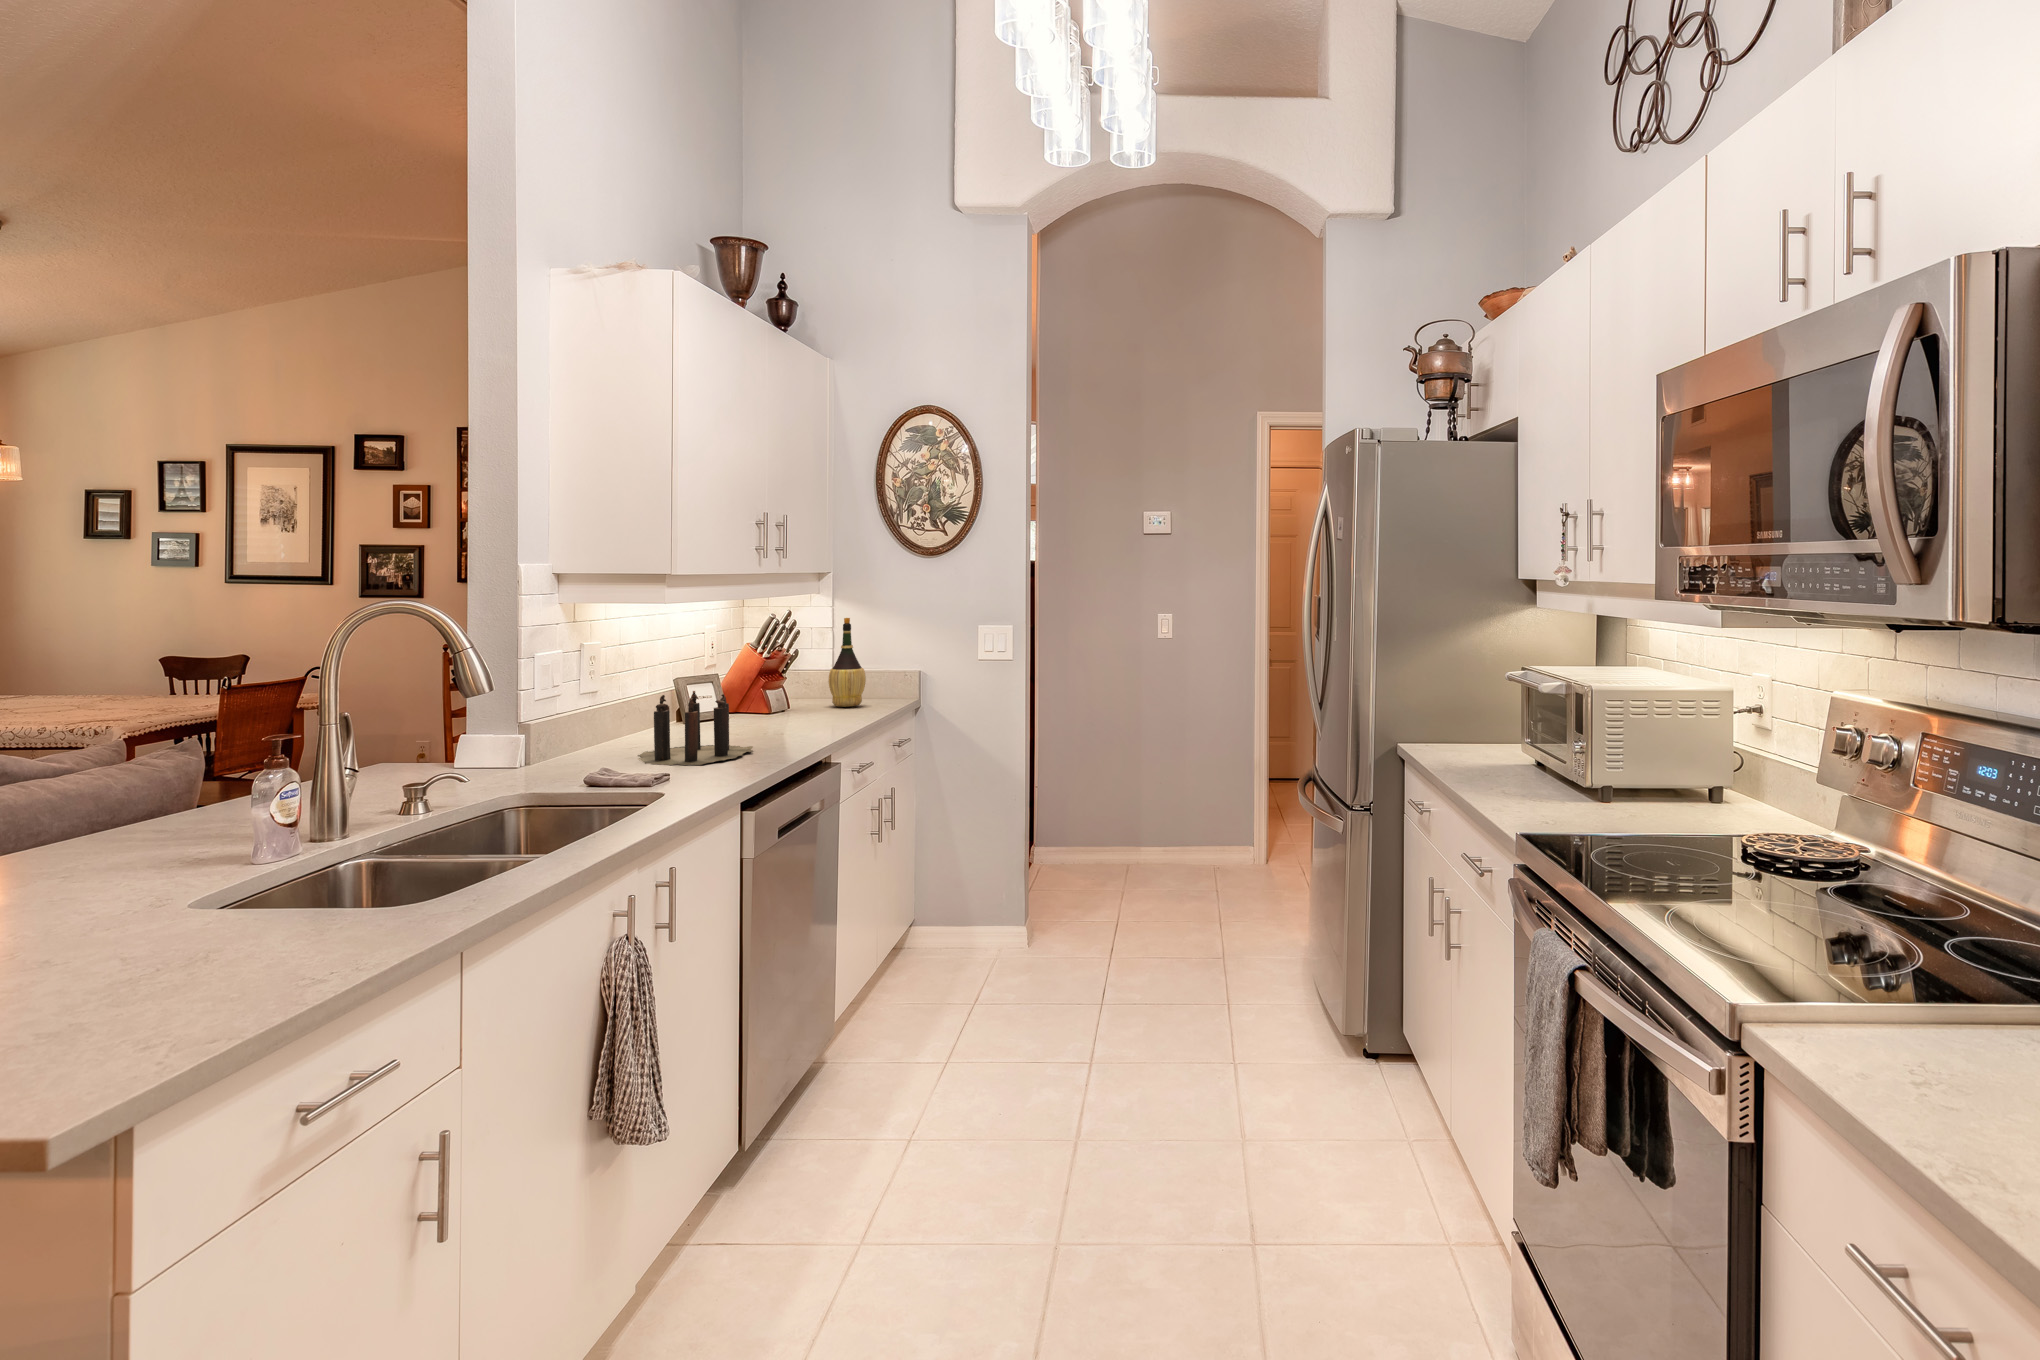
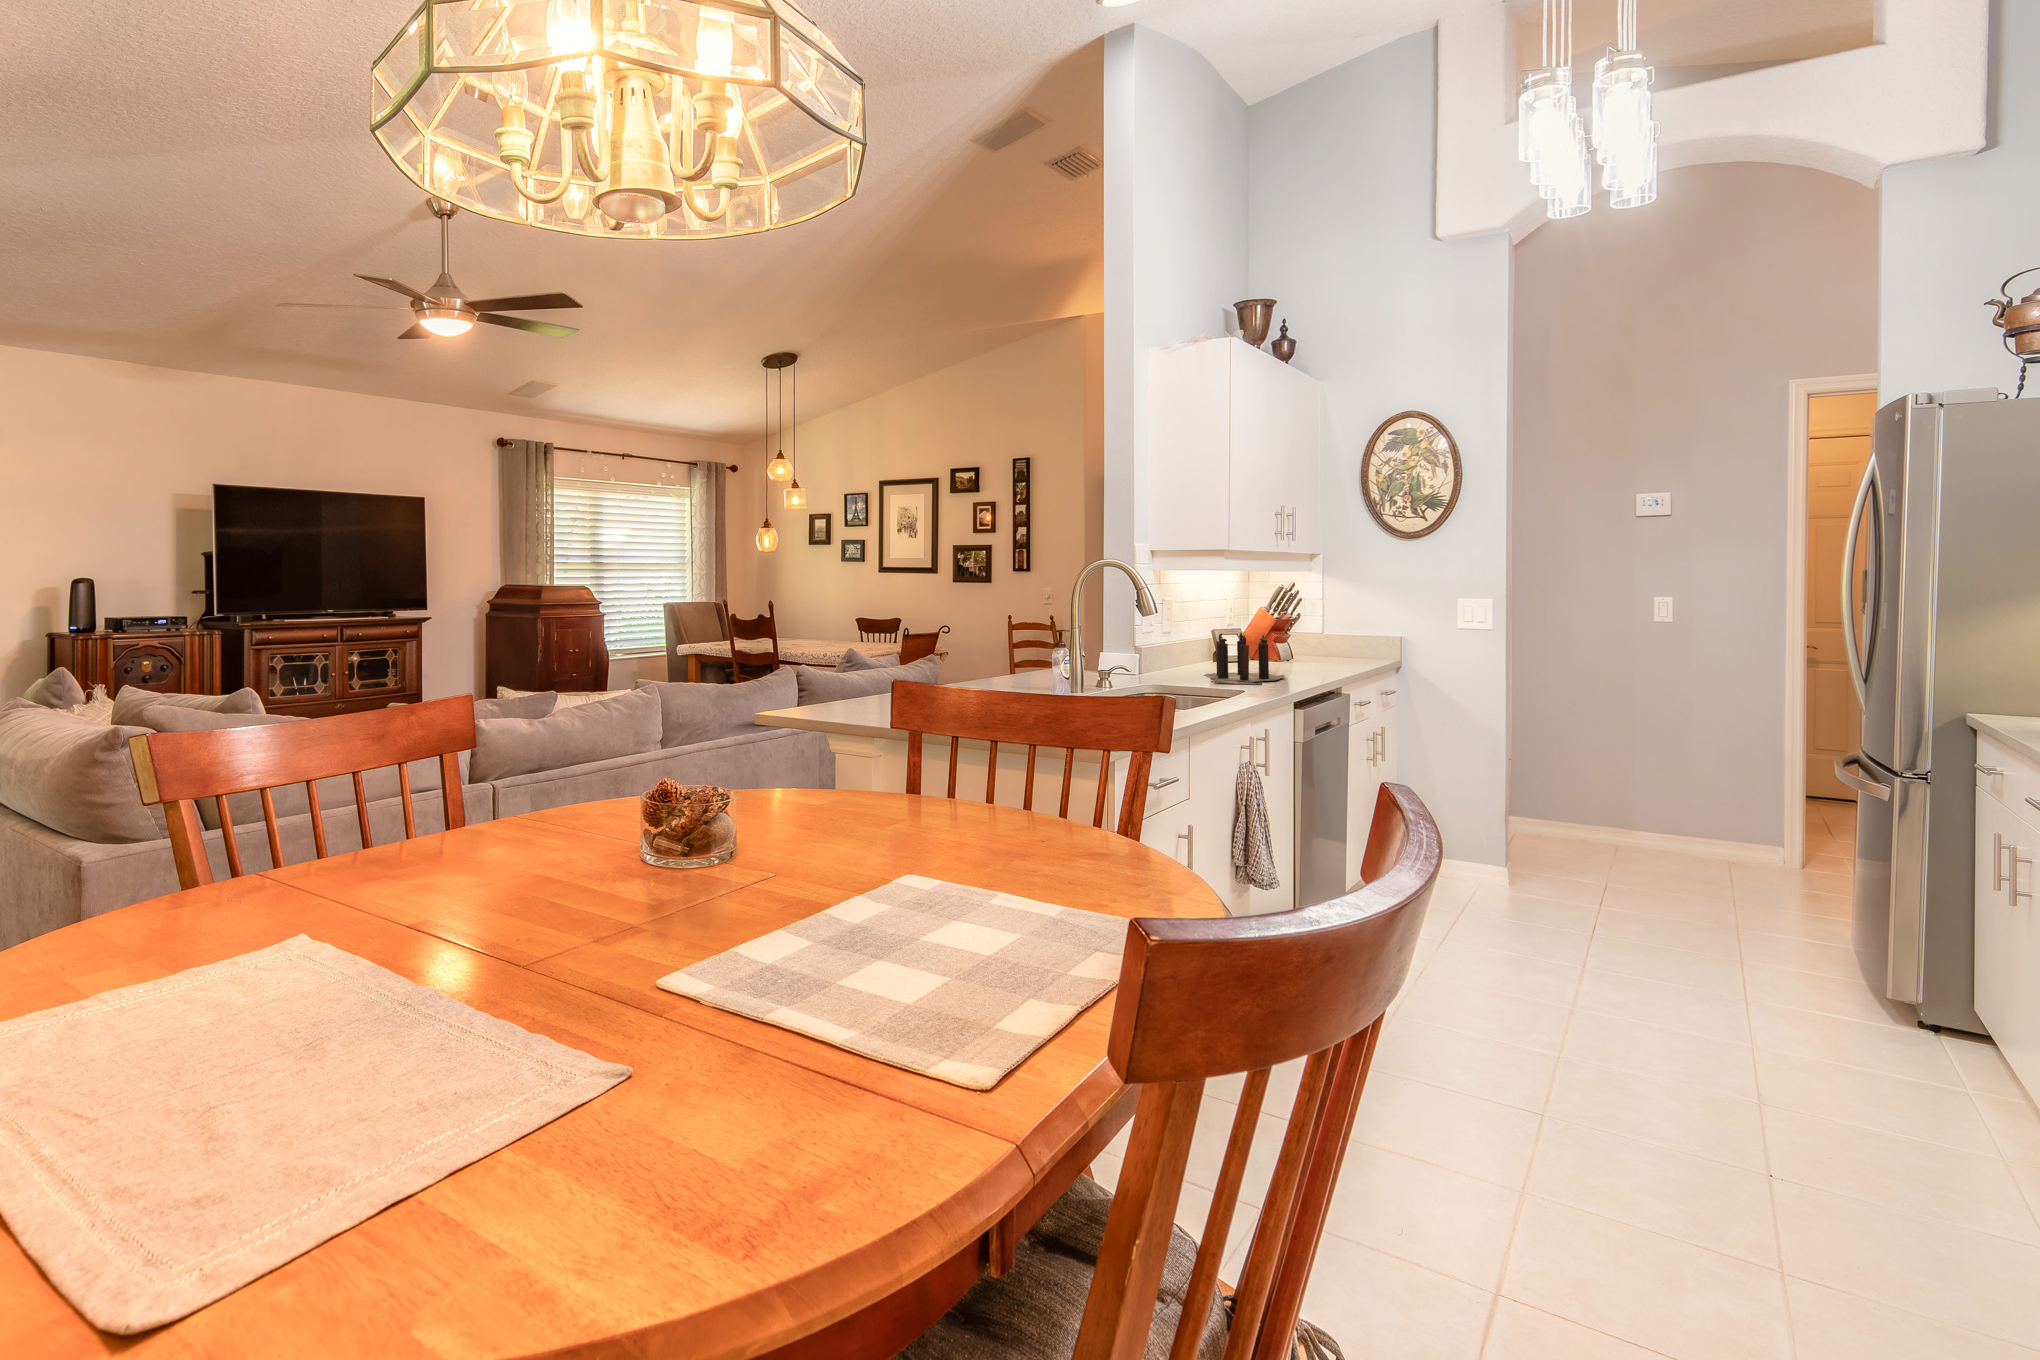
wine bottle: present [829,618,866,707] -> none [1324,589,1355,660]

